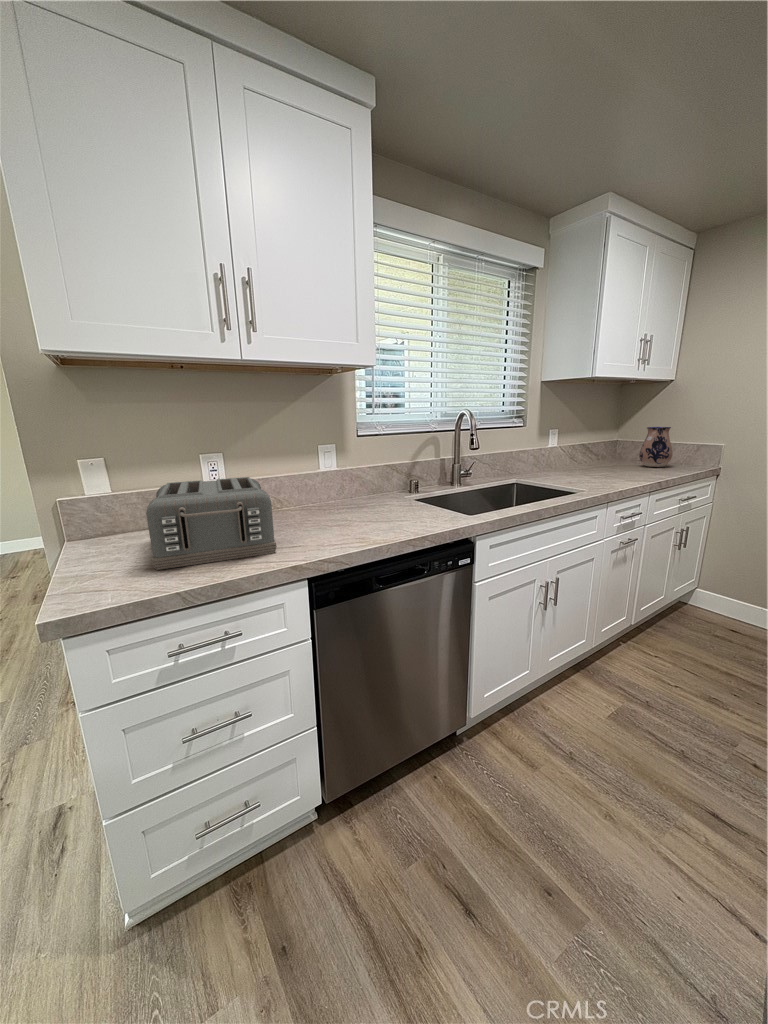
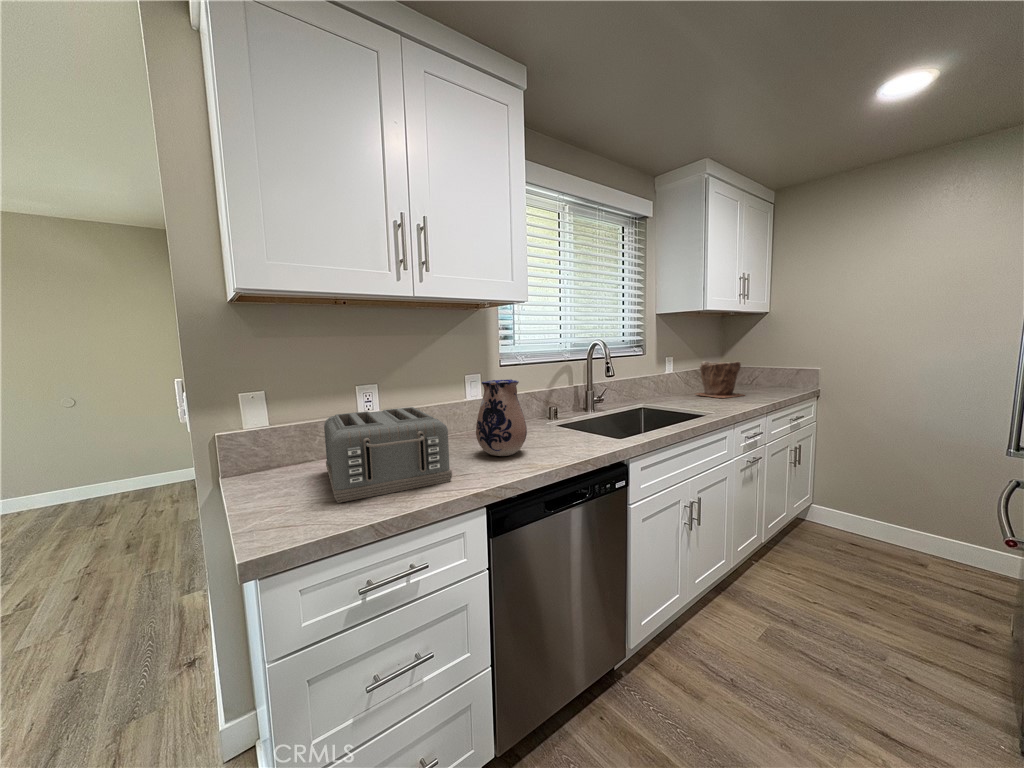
ceramic pitcher: present [639,427,672,467] -> present [476,379,527,456]
plant pot: none [577,434,632,475] -> present [696,361,744,398]

